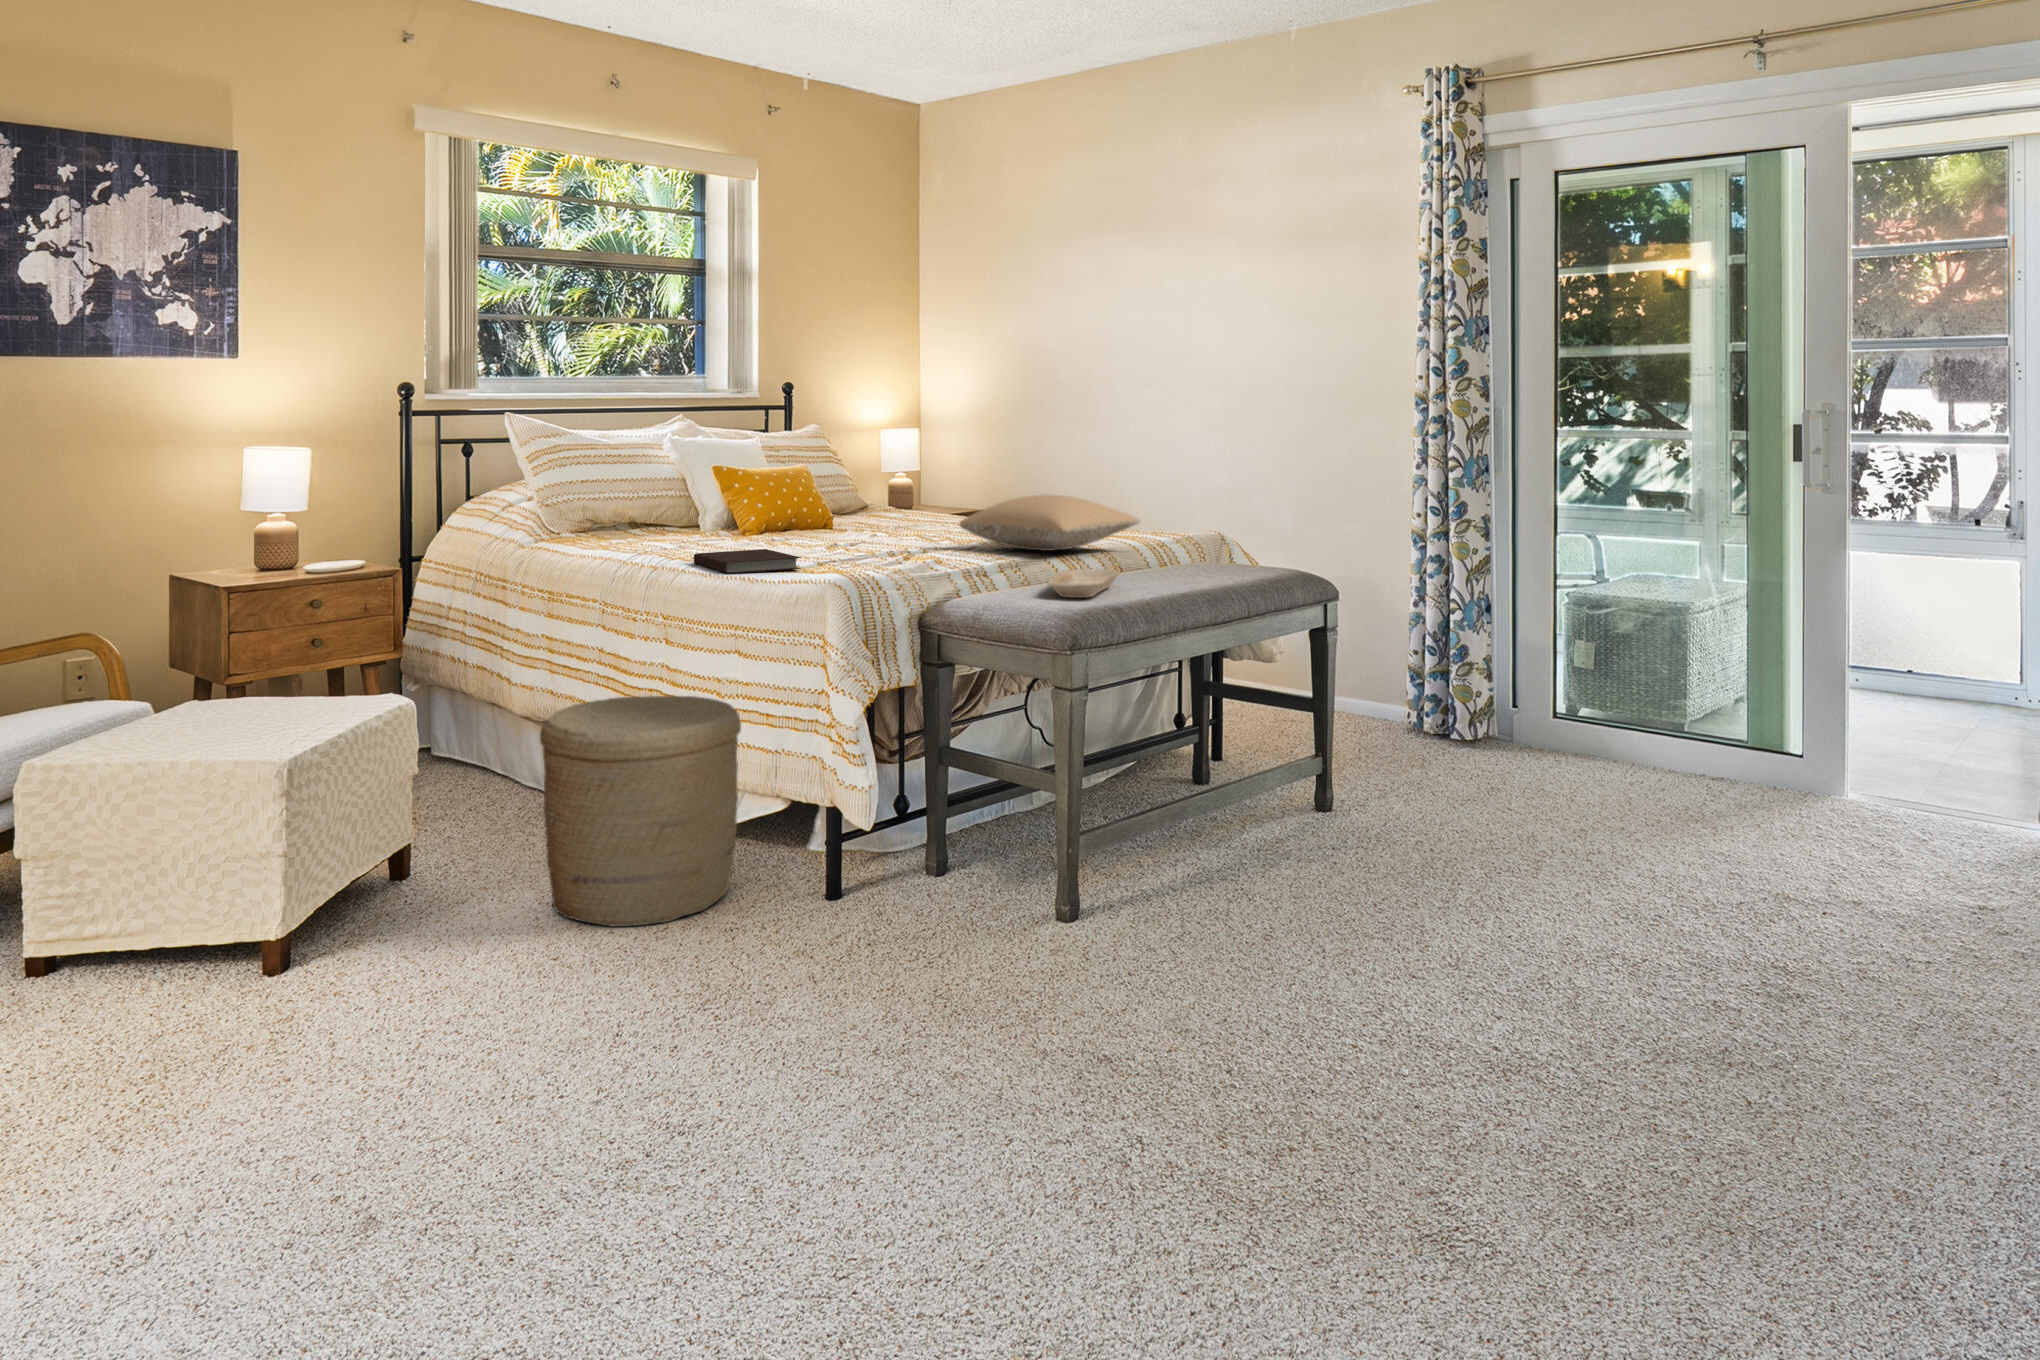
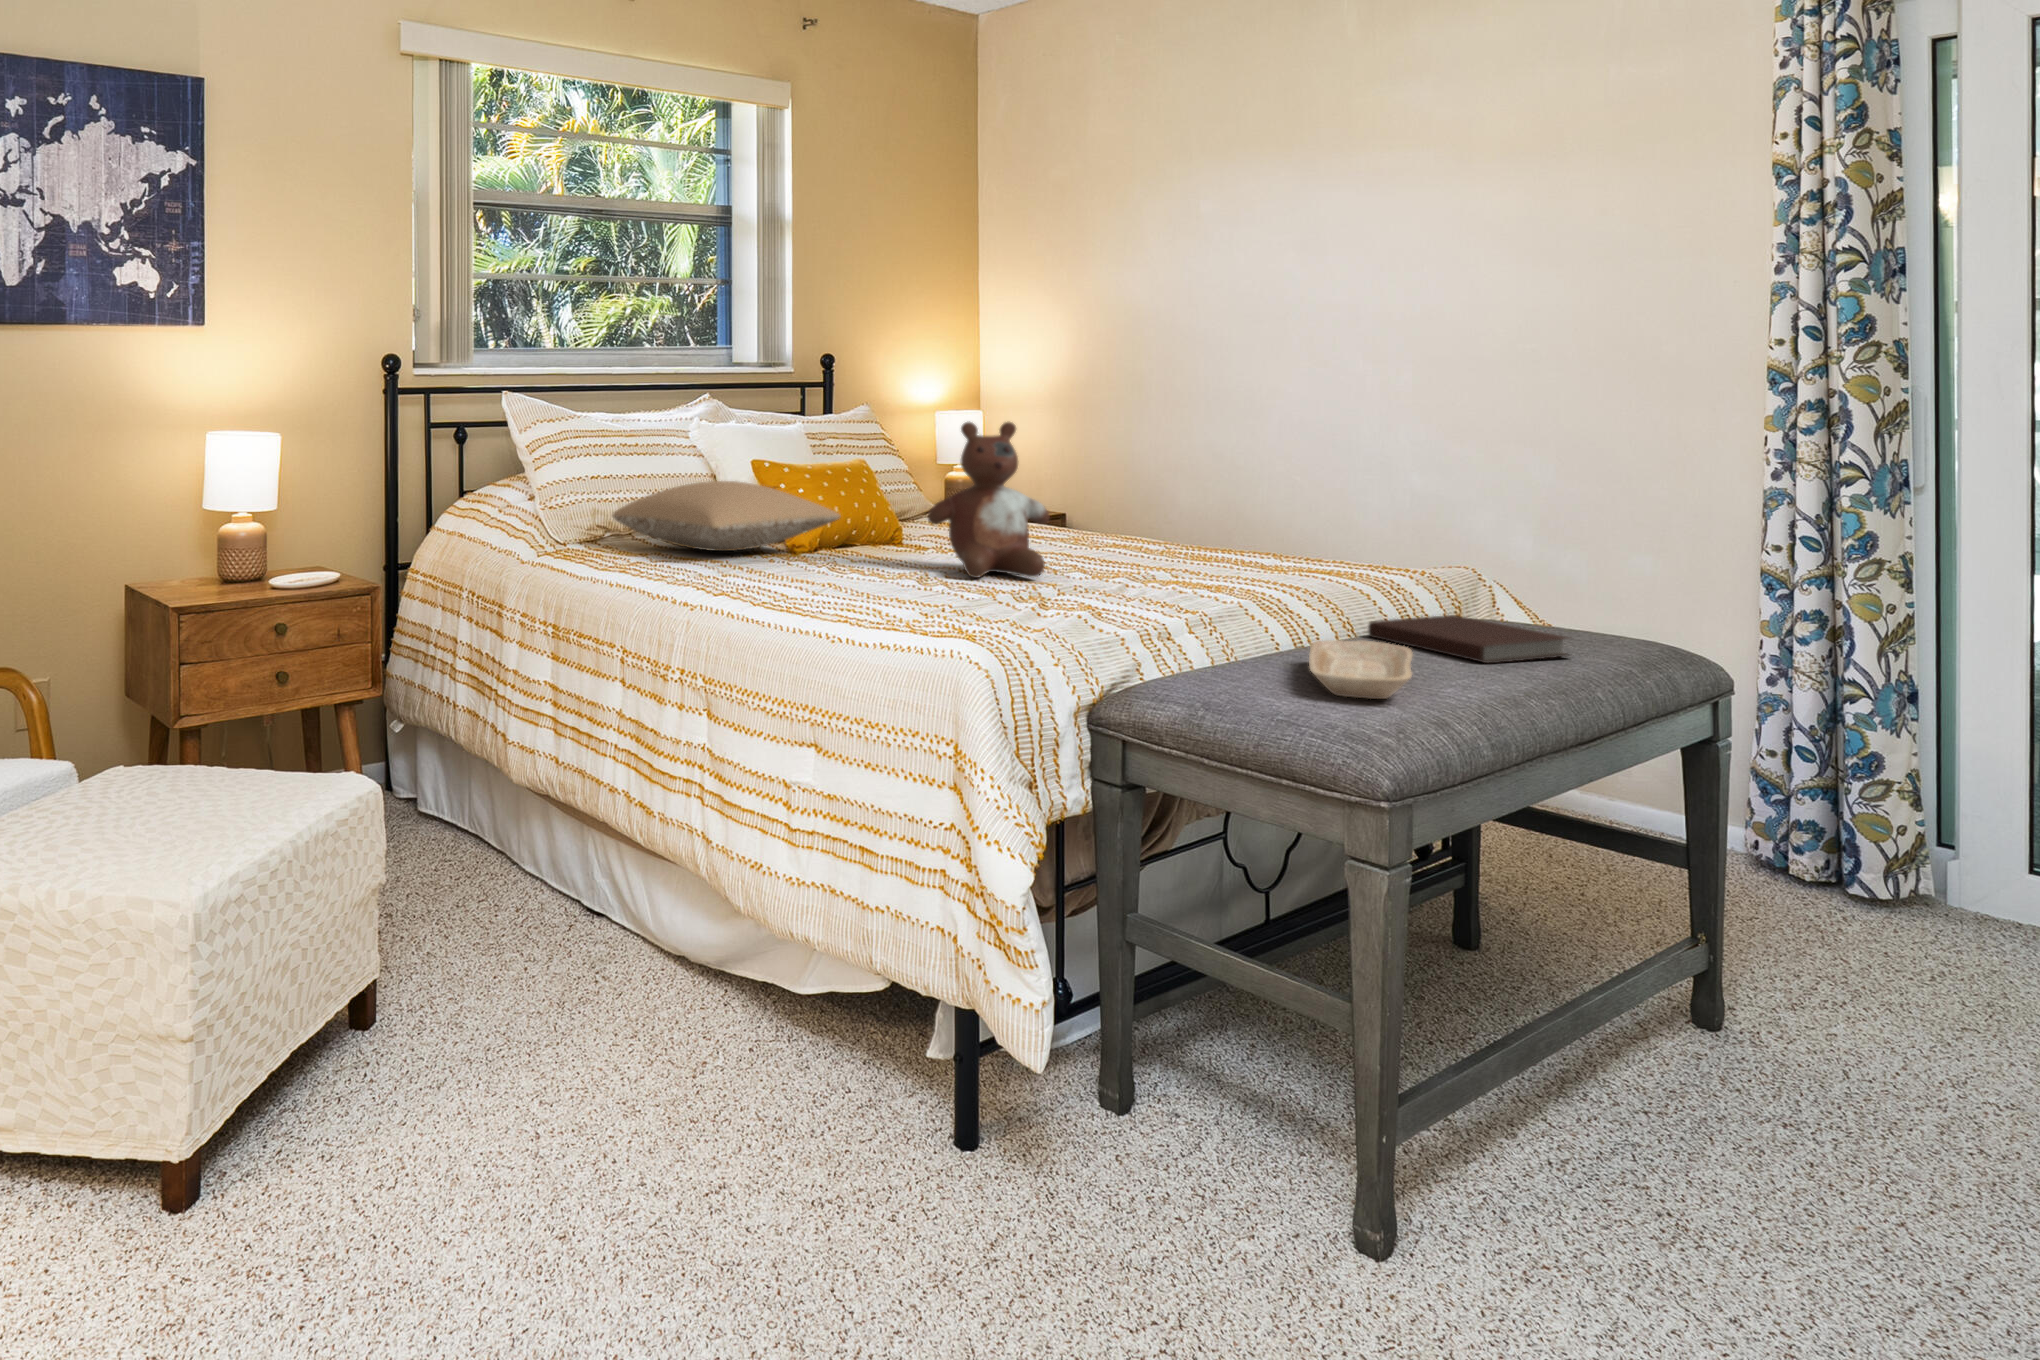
stuffed bear: none [842,434,932,547] -> present [928,422,1050,578]
pillow: present [959,495,1140,551] -> present [613,481,841,551]
notebook: present [694,549,801,574] -> present [1368,615,1569,663]
woven basket: present [540,696,741,927] -> none [538,797,821,1169]

